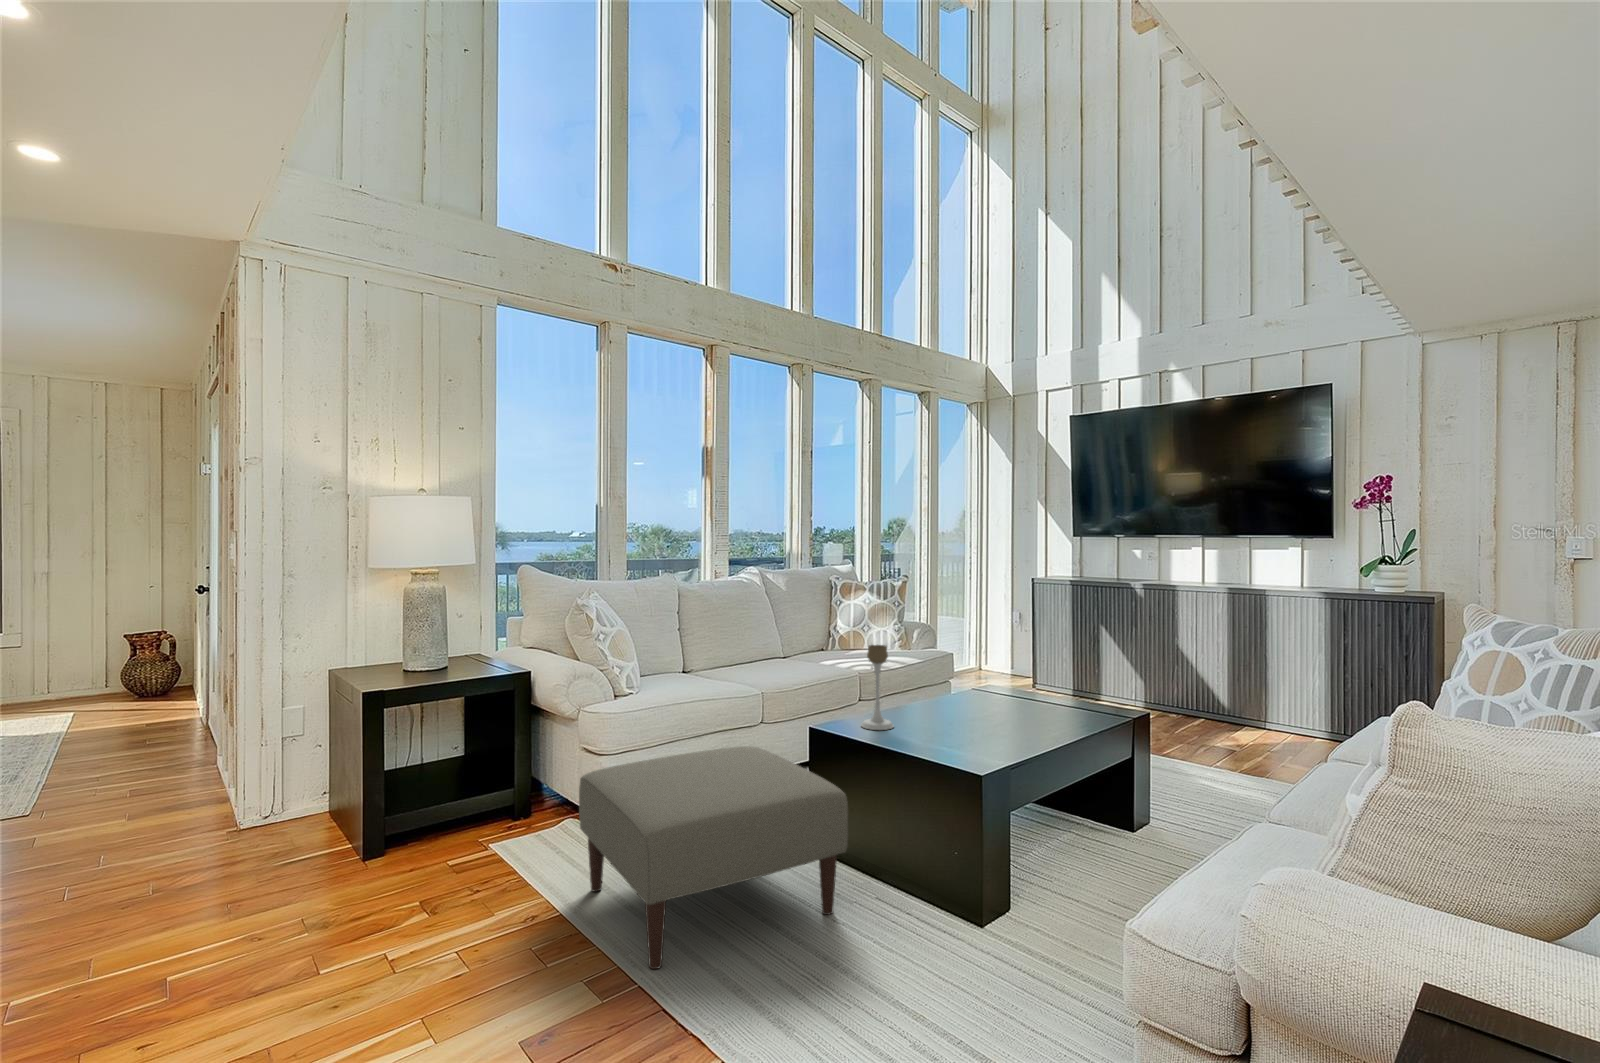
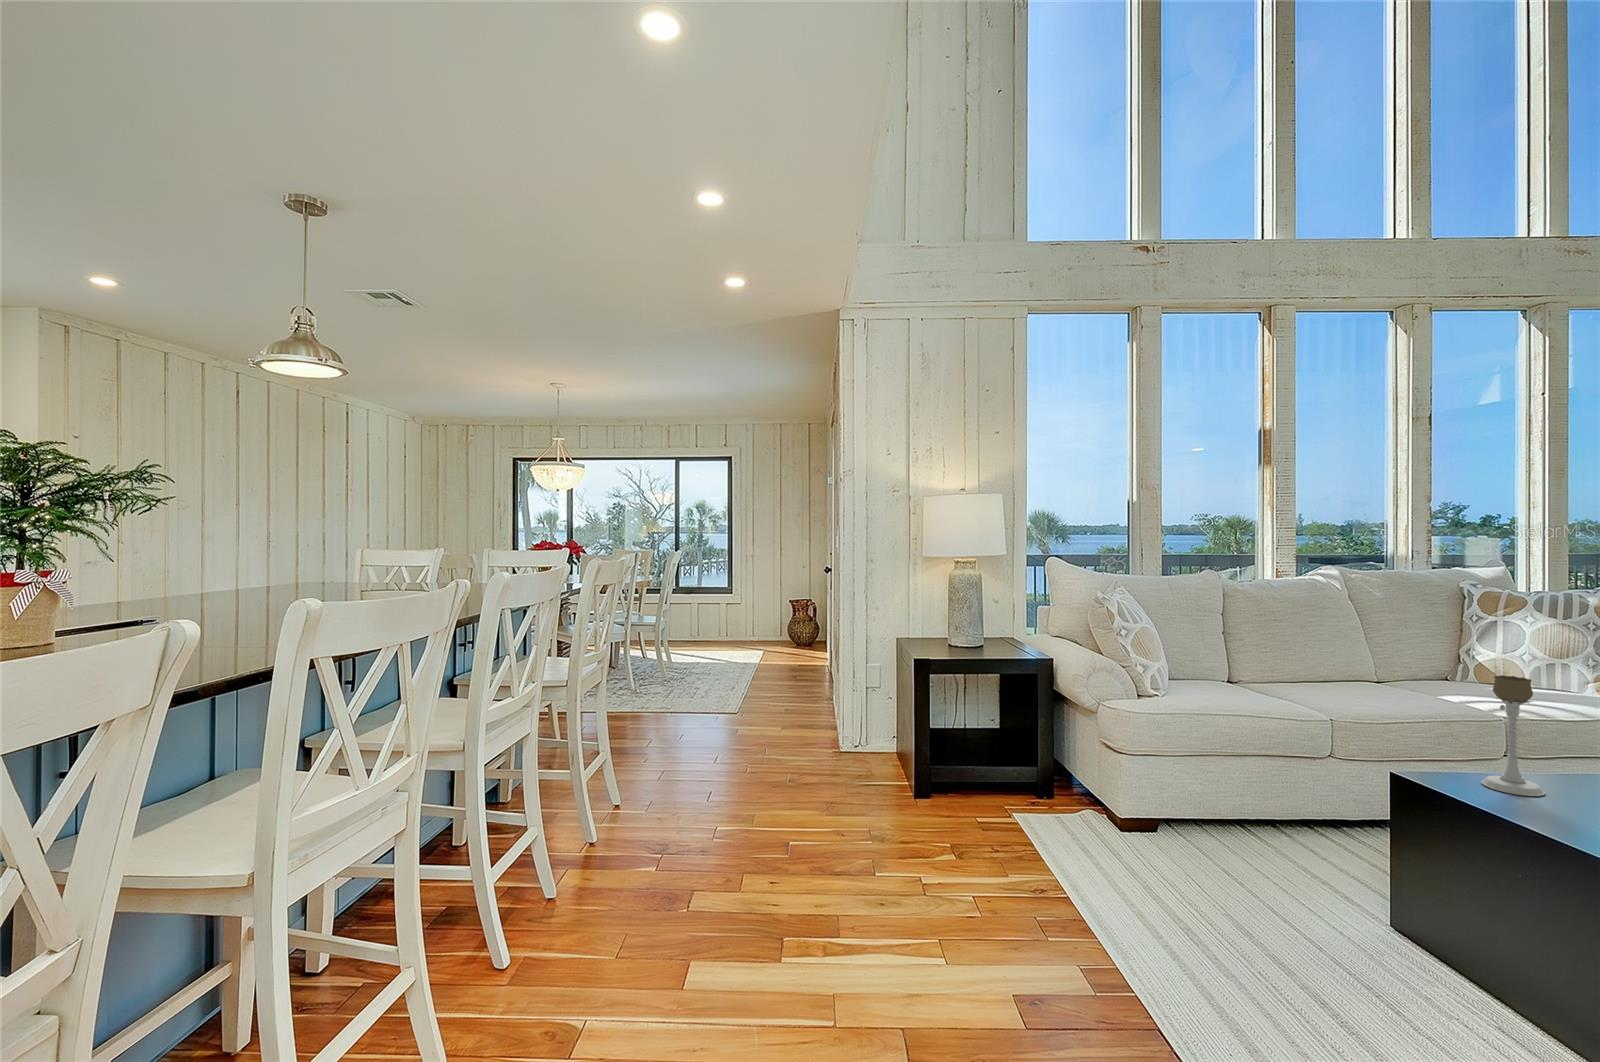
ottoman: present [579,746,848,969] -> none [1087,766,1440,1016]

